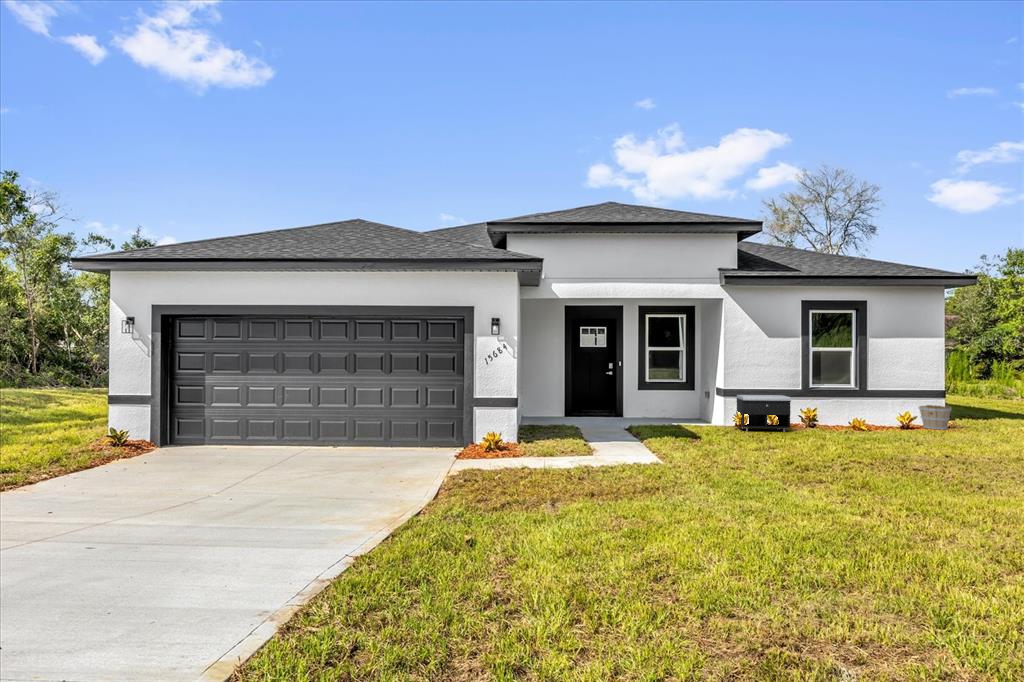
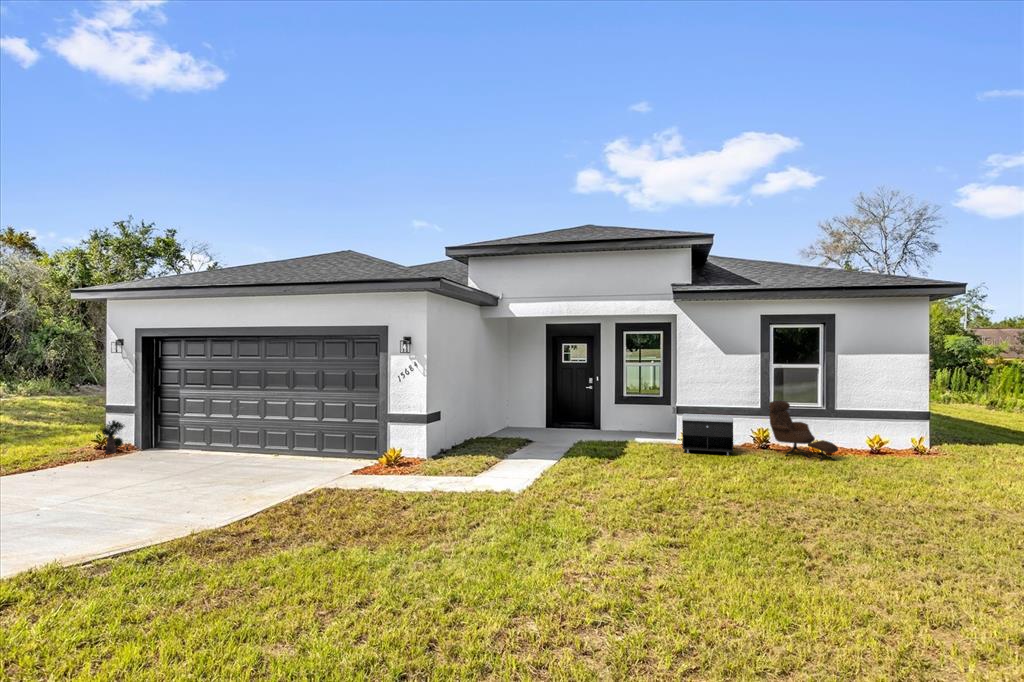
lounge chair: none [814,381,879,433] -> present [769,401,838,461]
wooden bucket: present [919,405,952,430] -> none [898,430,936,460]
potted plant: none [111,412,147,452] -> present [100,420,129,454]

